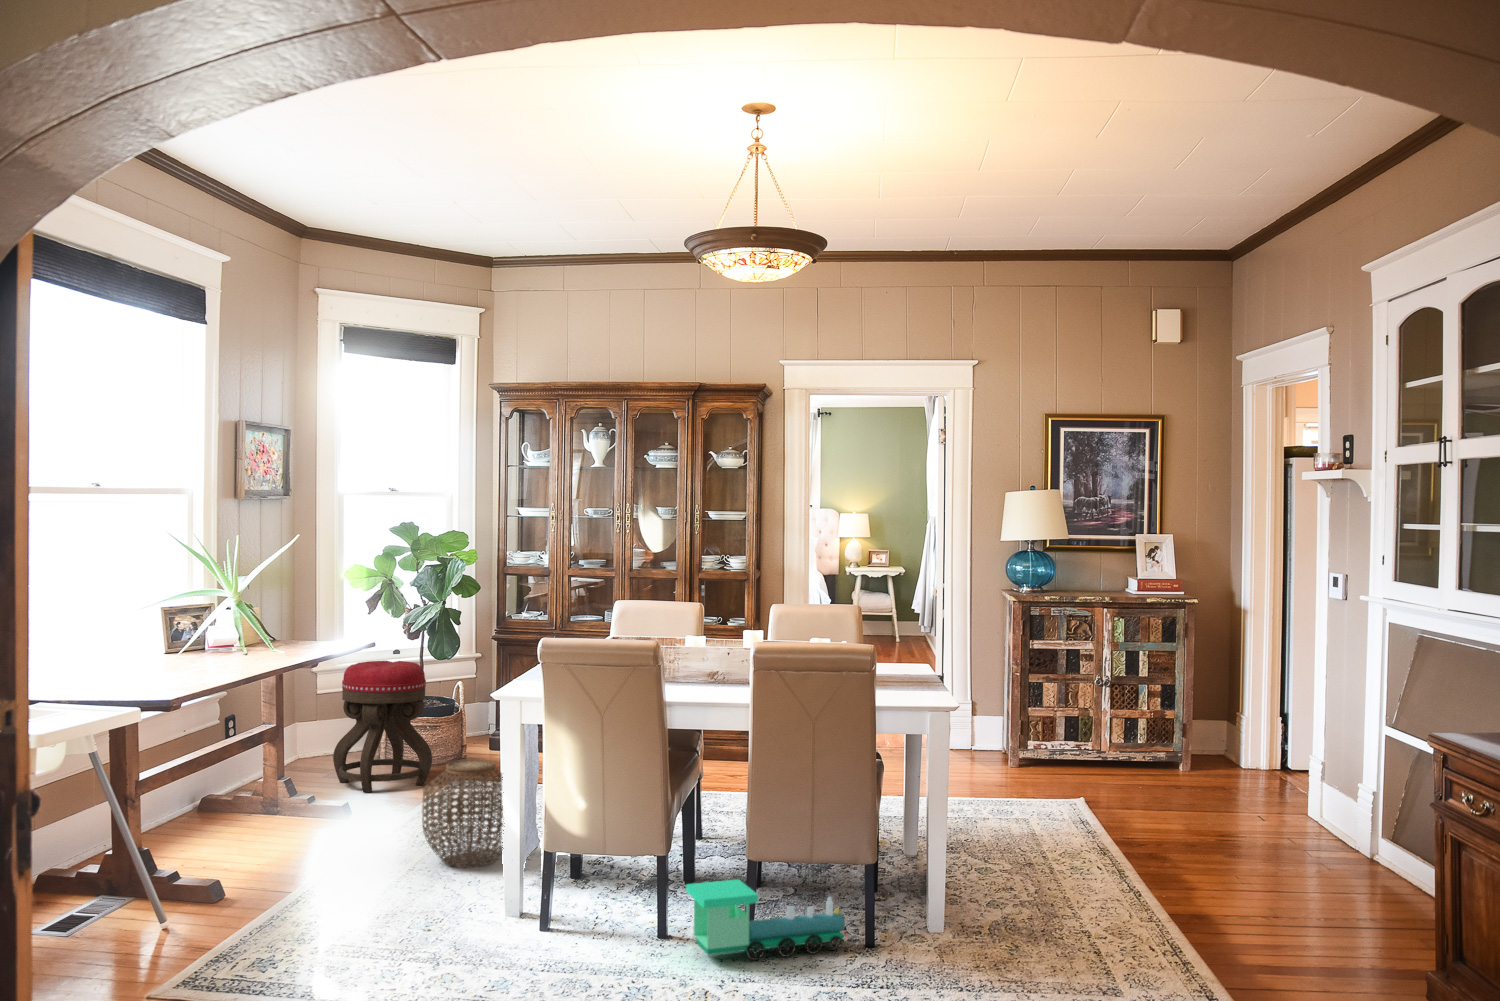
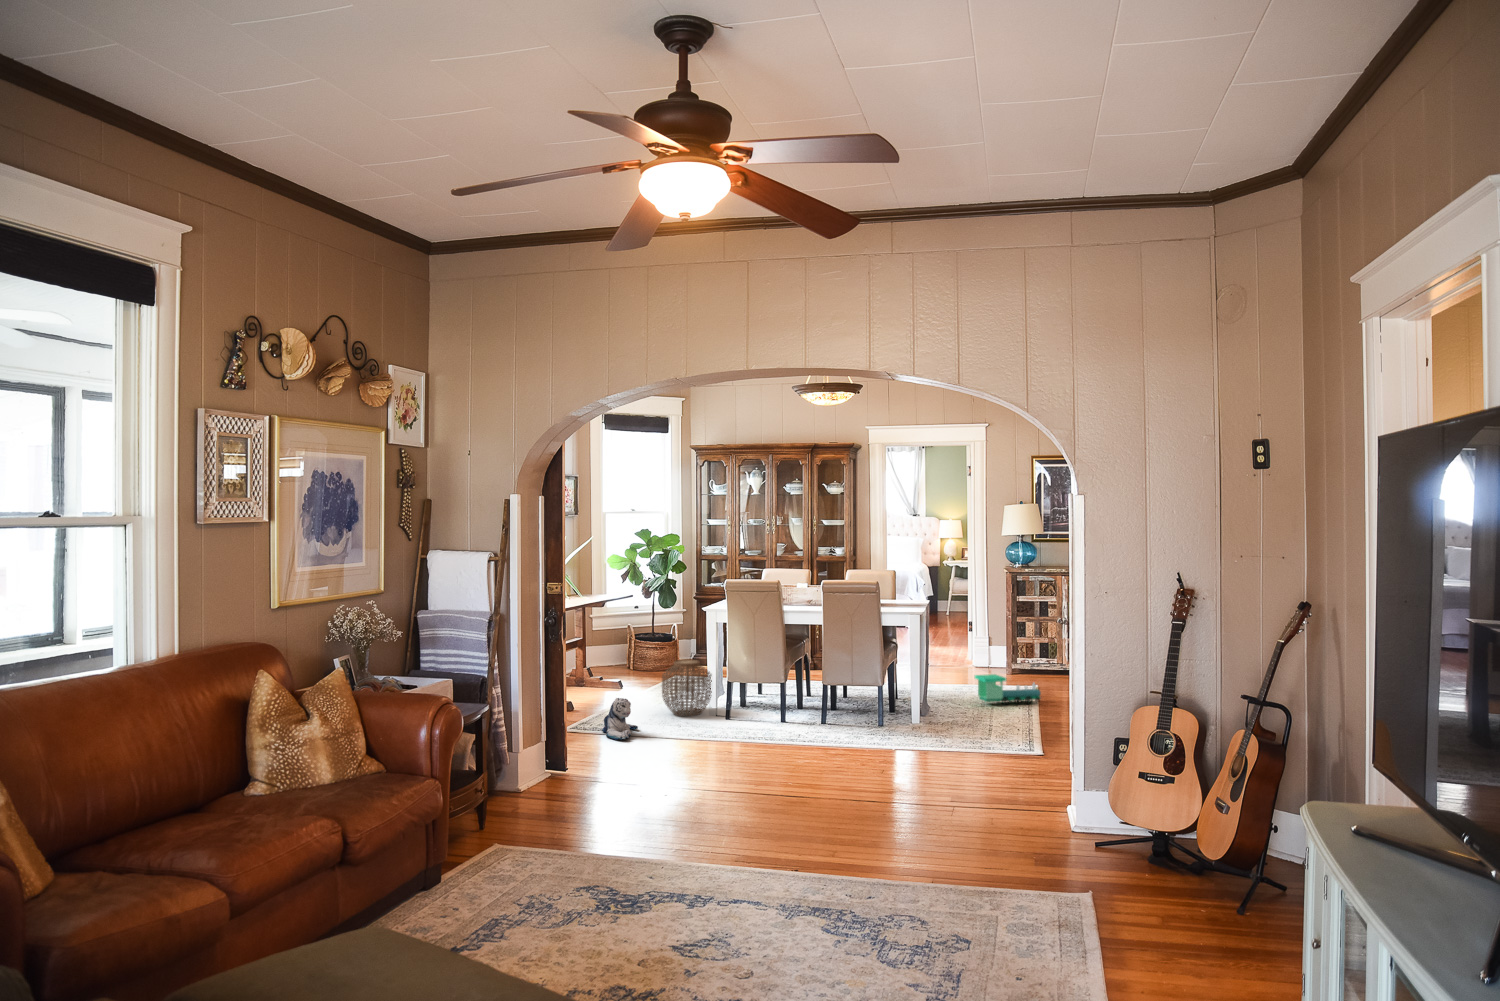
ottoman: present [333,661,432,792] -> none [608,609,663,683]
plush toy: none [296,844,370,931] -> present [602,698,638,740]
toy train: present [686,880,847,960] -> present [975,674,1041,705]

